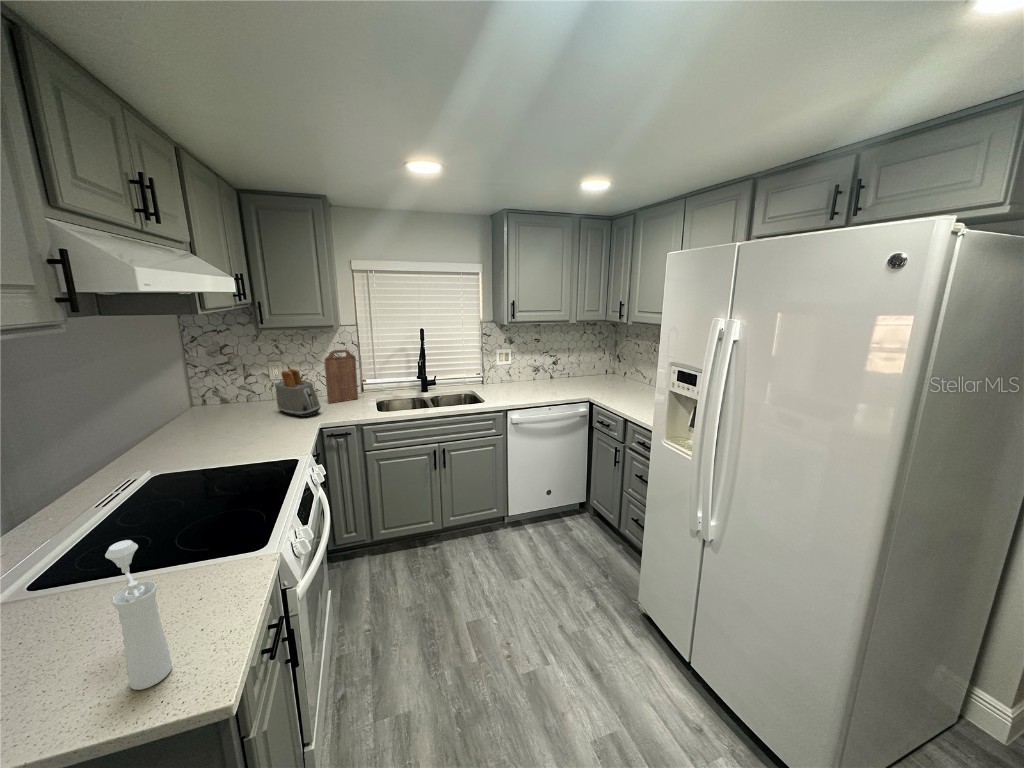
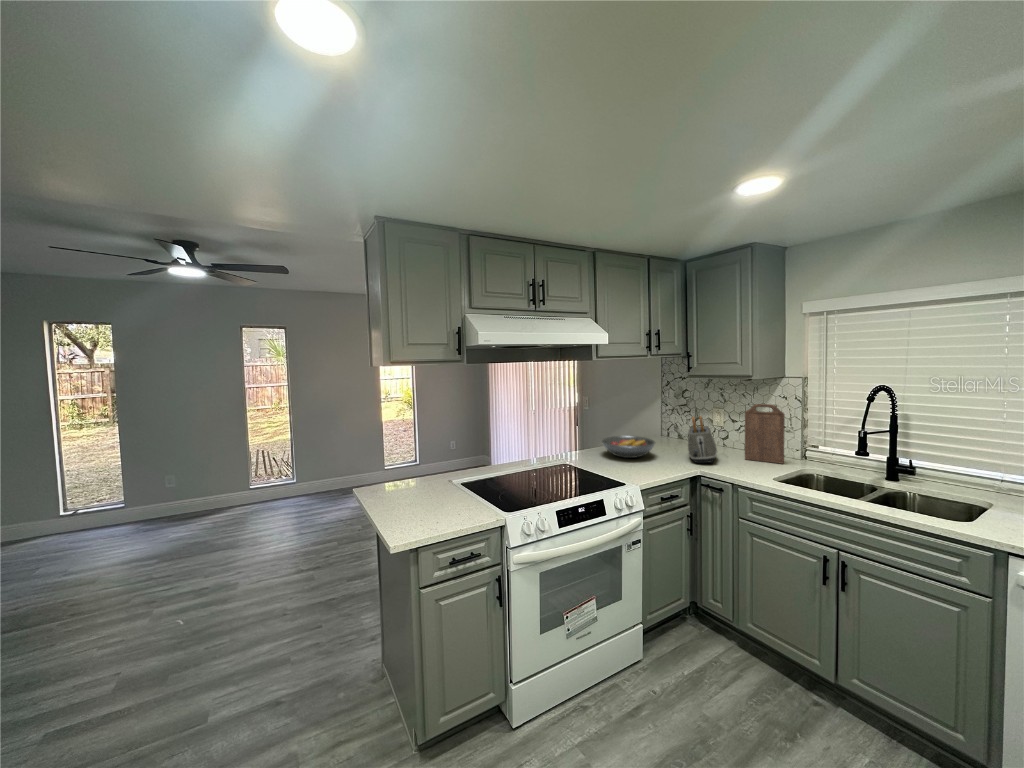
fruit bowl: none [172,406,258,438] -> present [602,436,655,458]
pepper mill: present [105,540,172,690] -> none [398,466,430,527]

